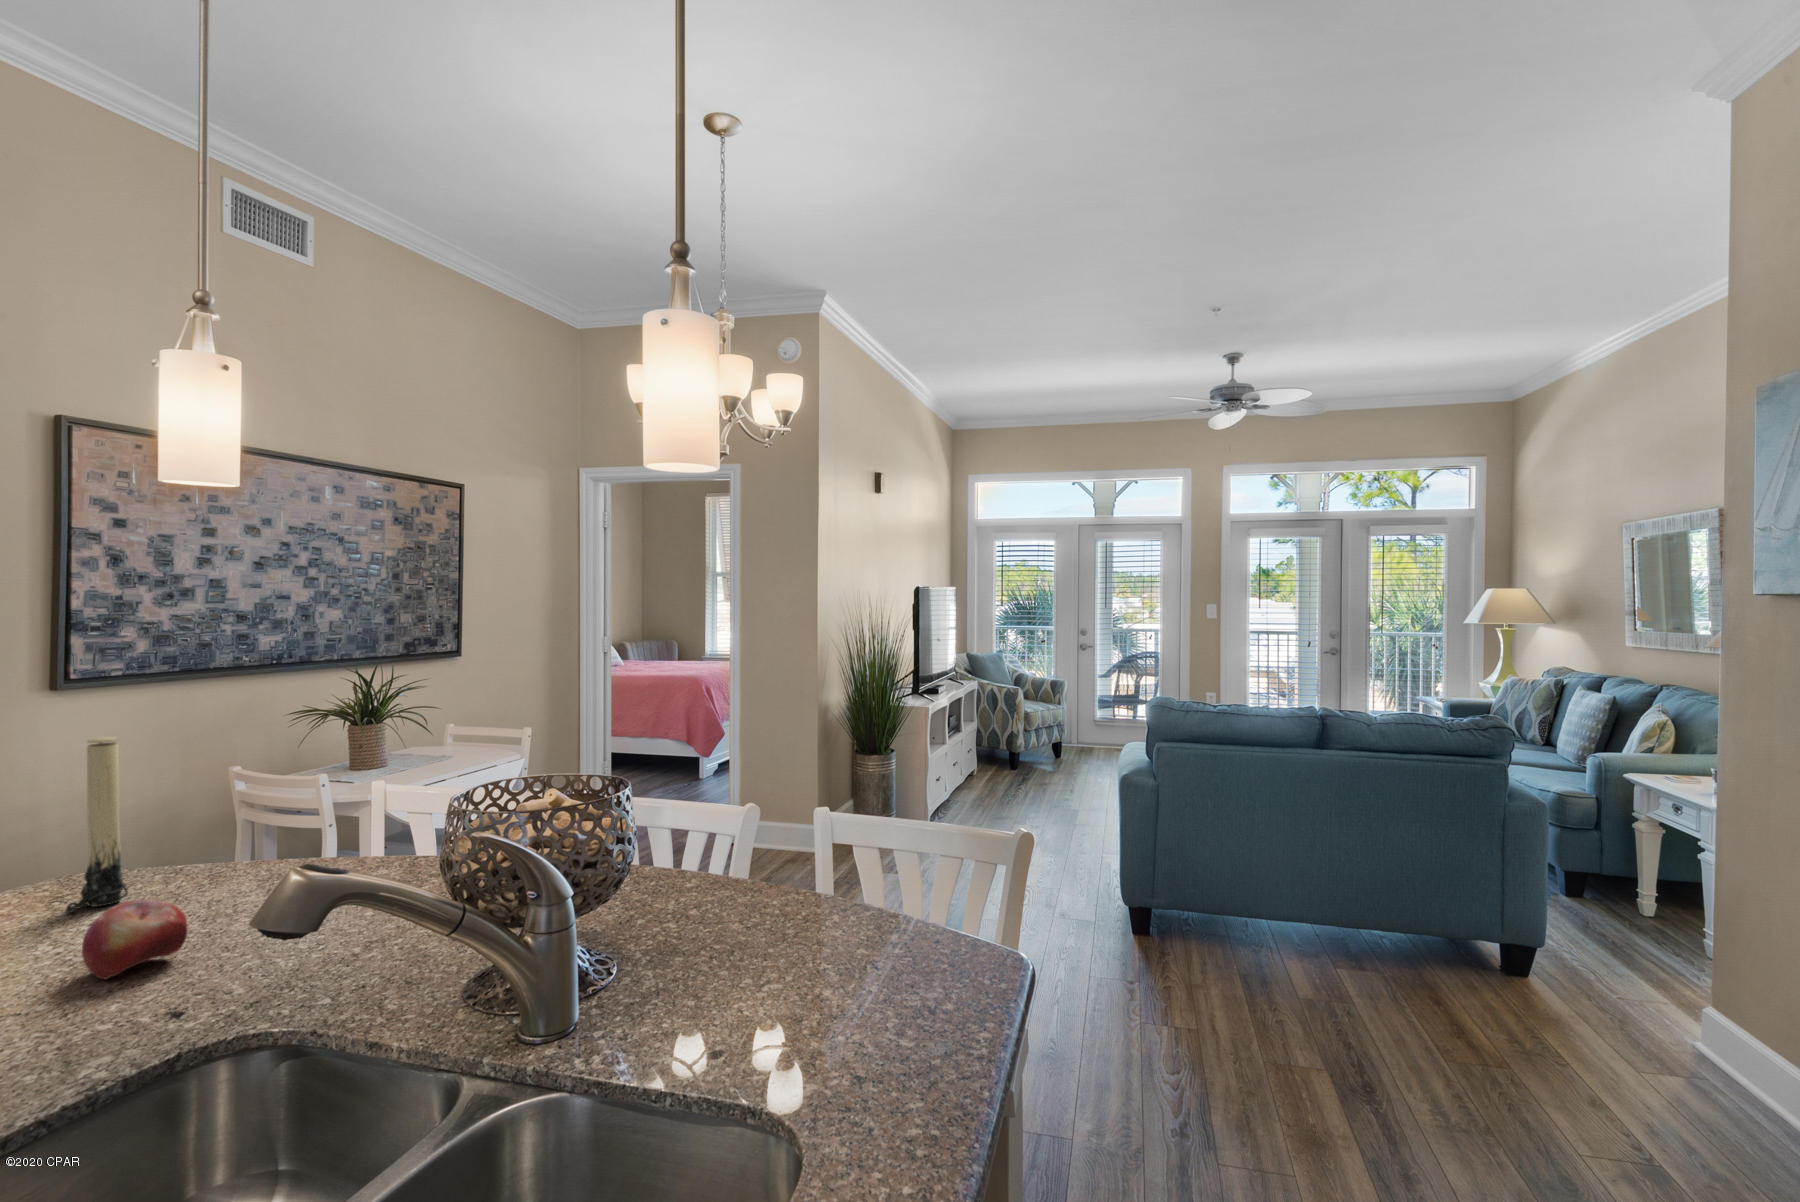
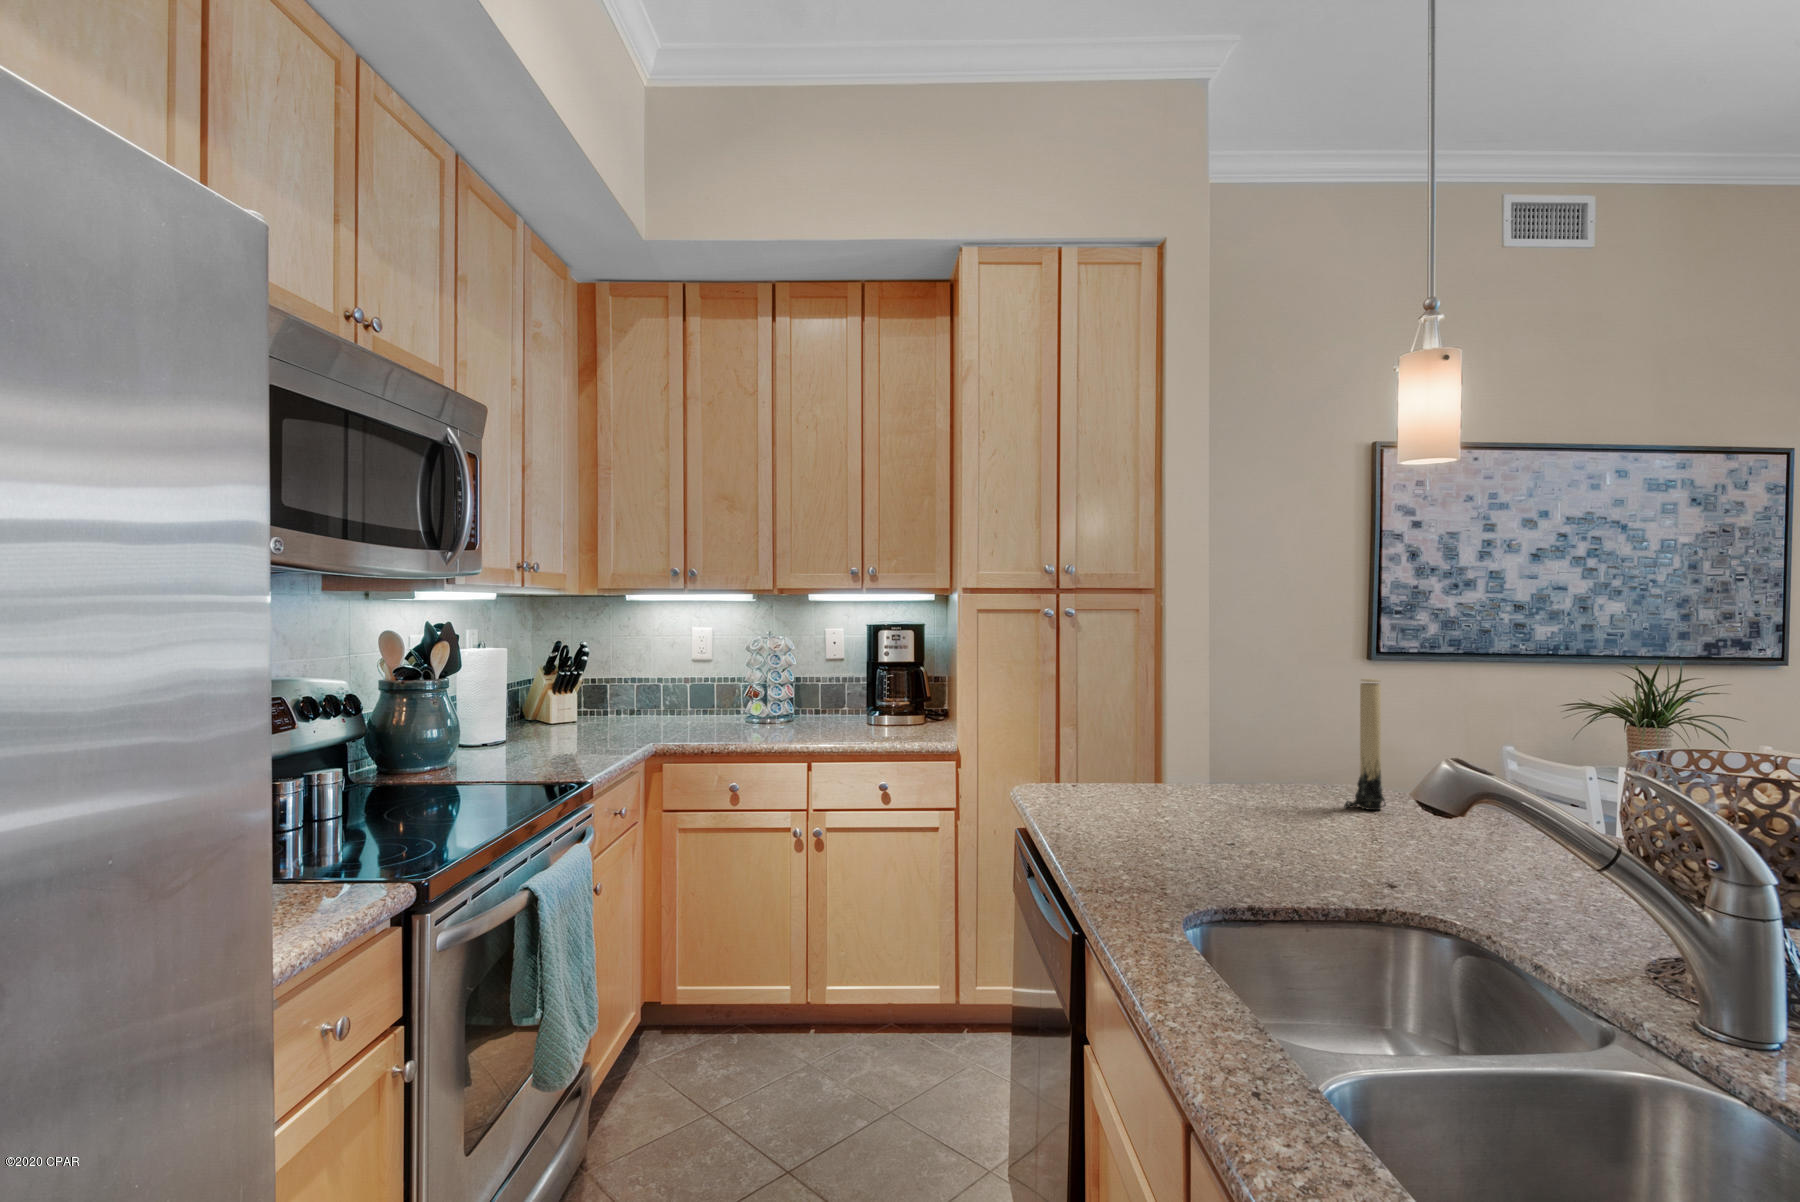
fruit: present [82,900,188,979] -> none [1341,799,1412,852]

